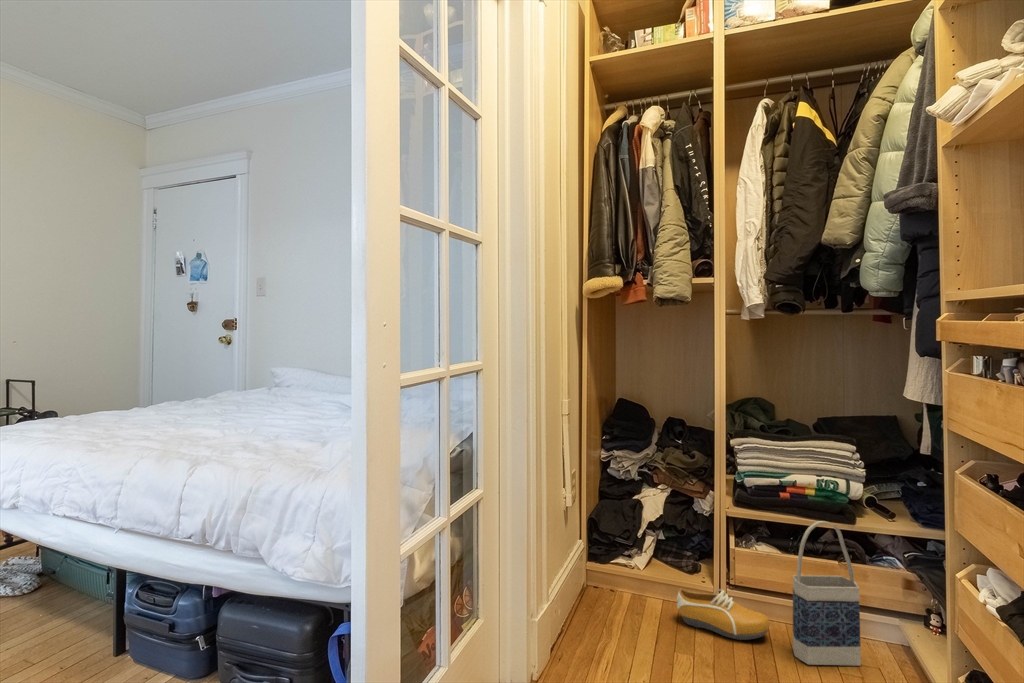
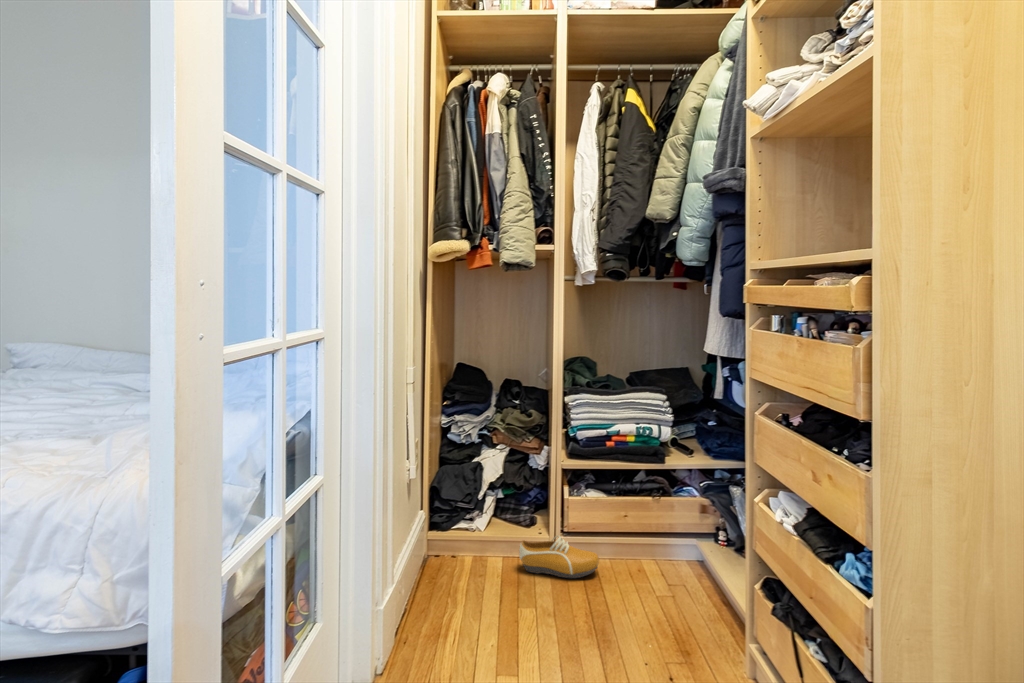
bag: present [793,521,861,666] -> none [618,465,670,590]

